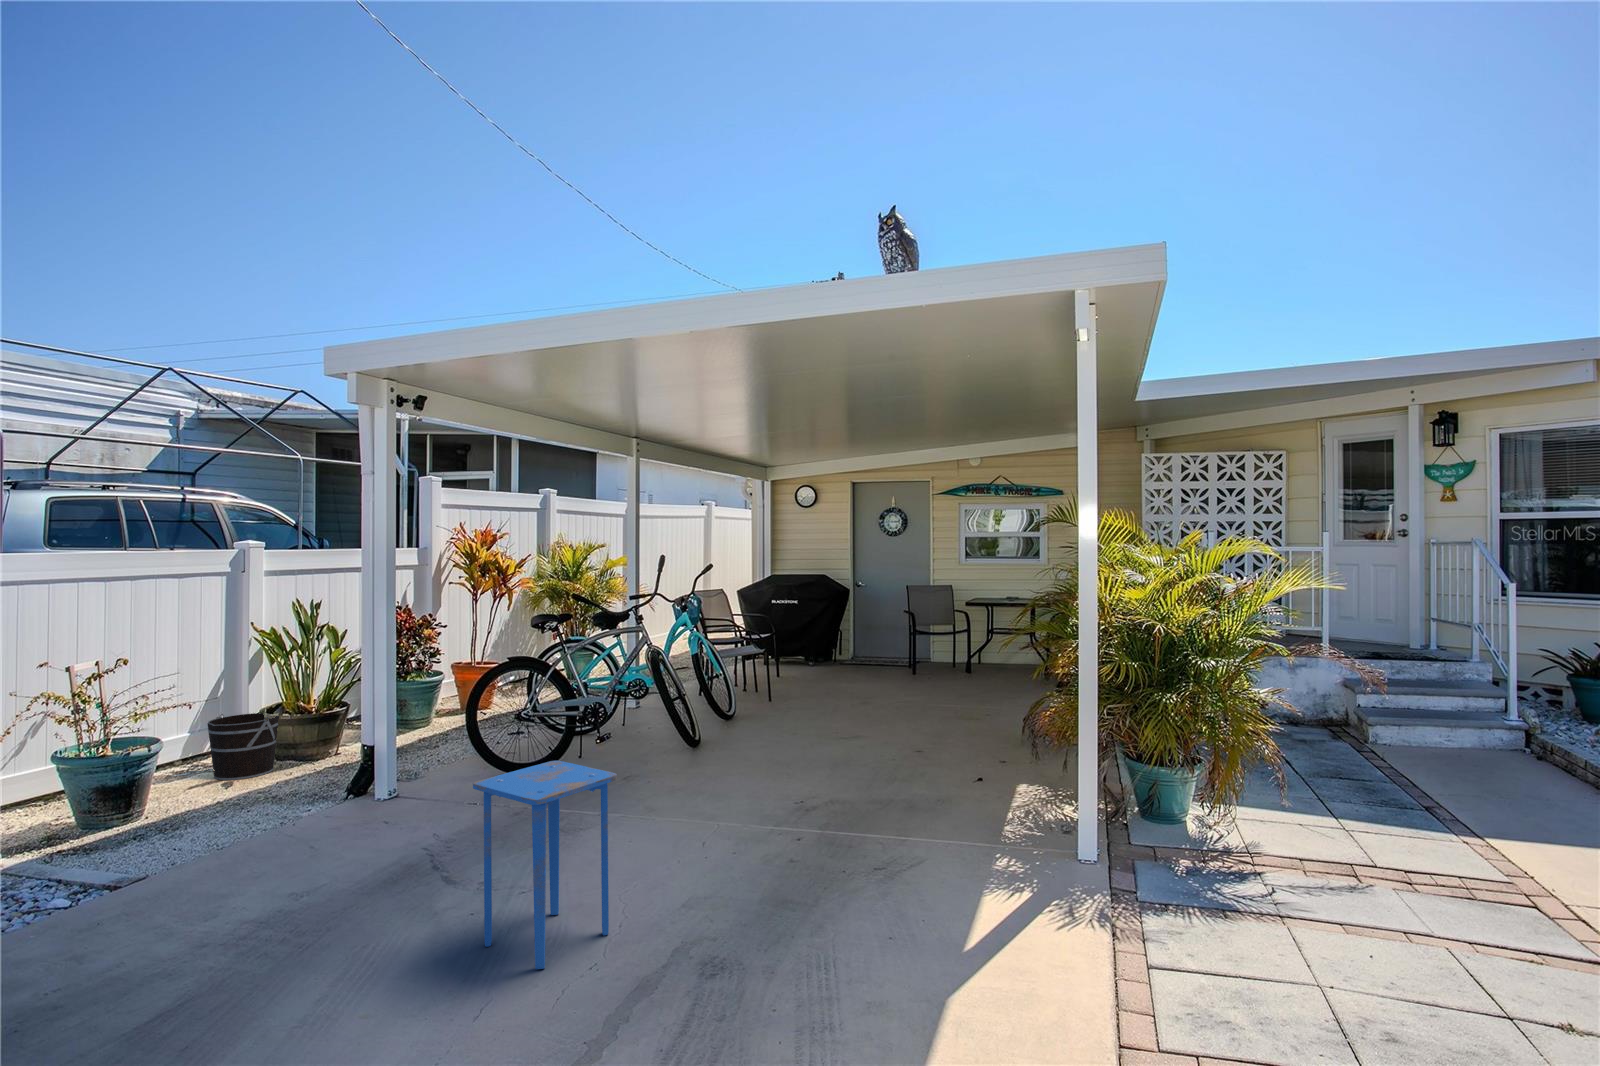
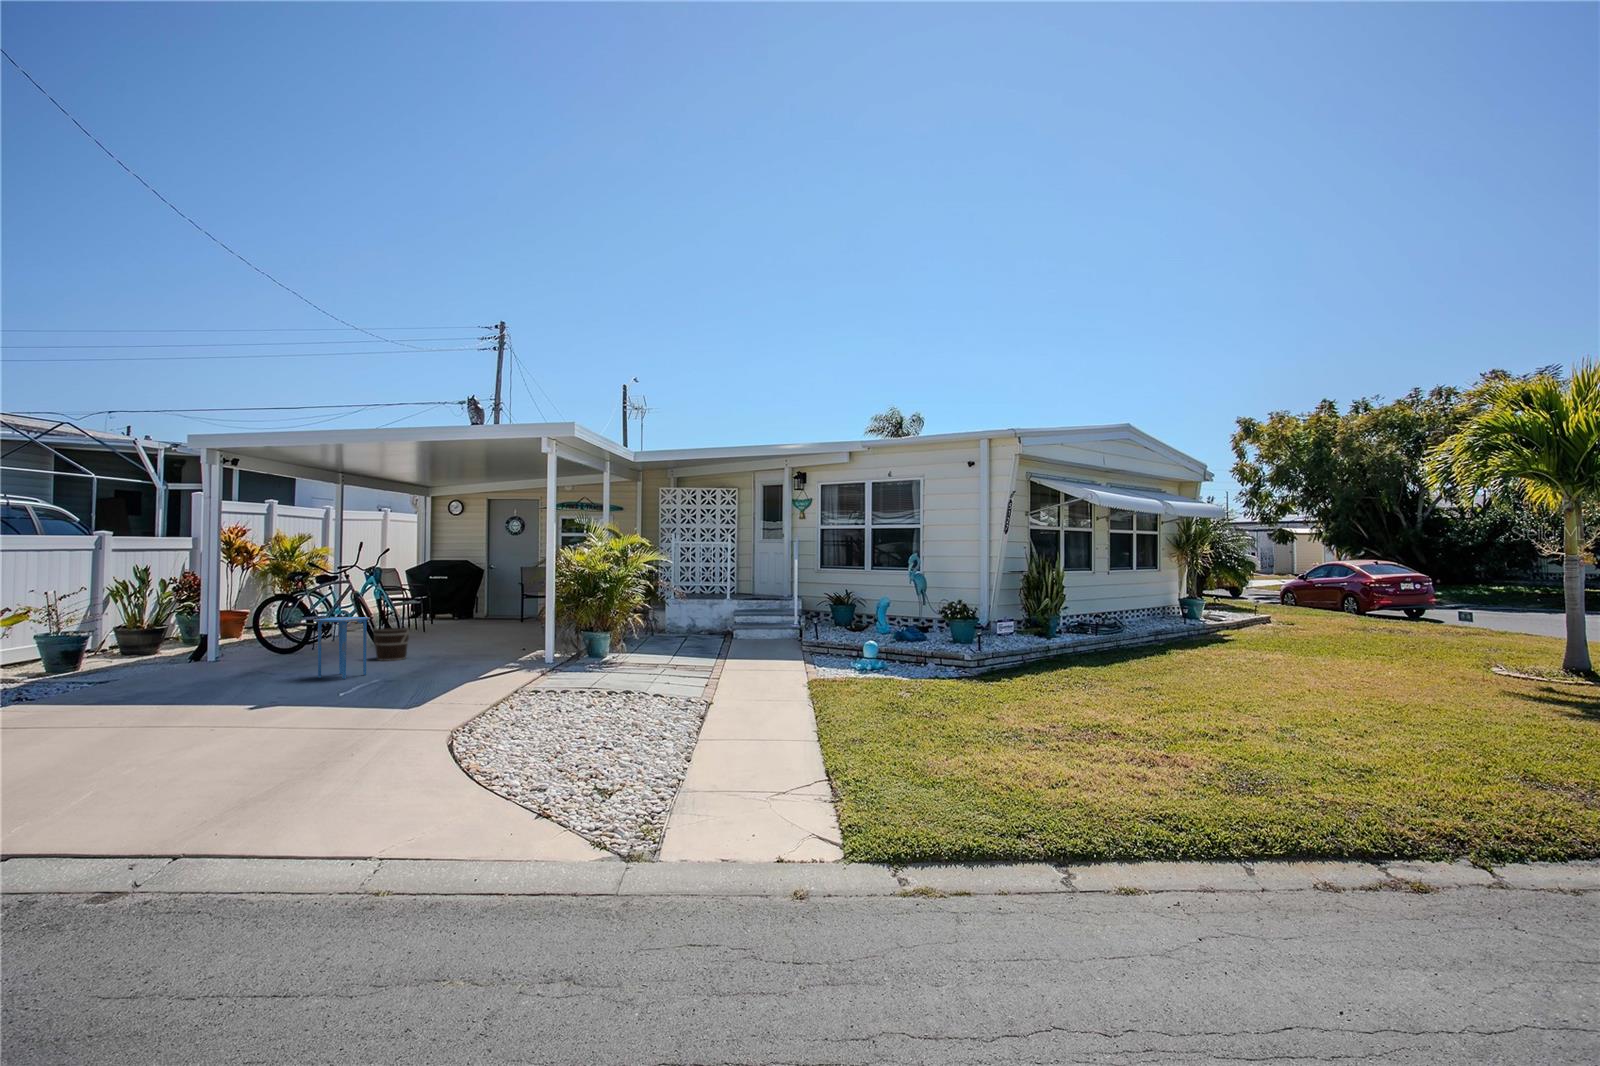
bucket: present [208,713,279,780] -> present [374,628,409,661]

